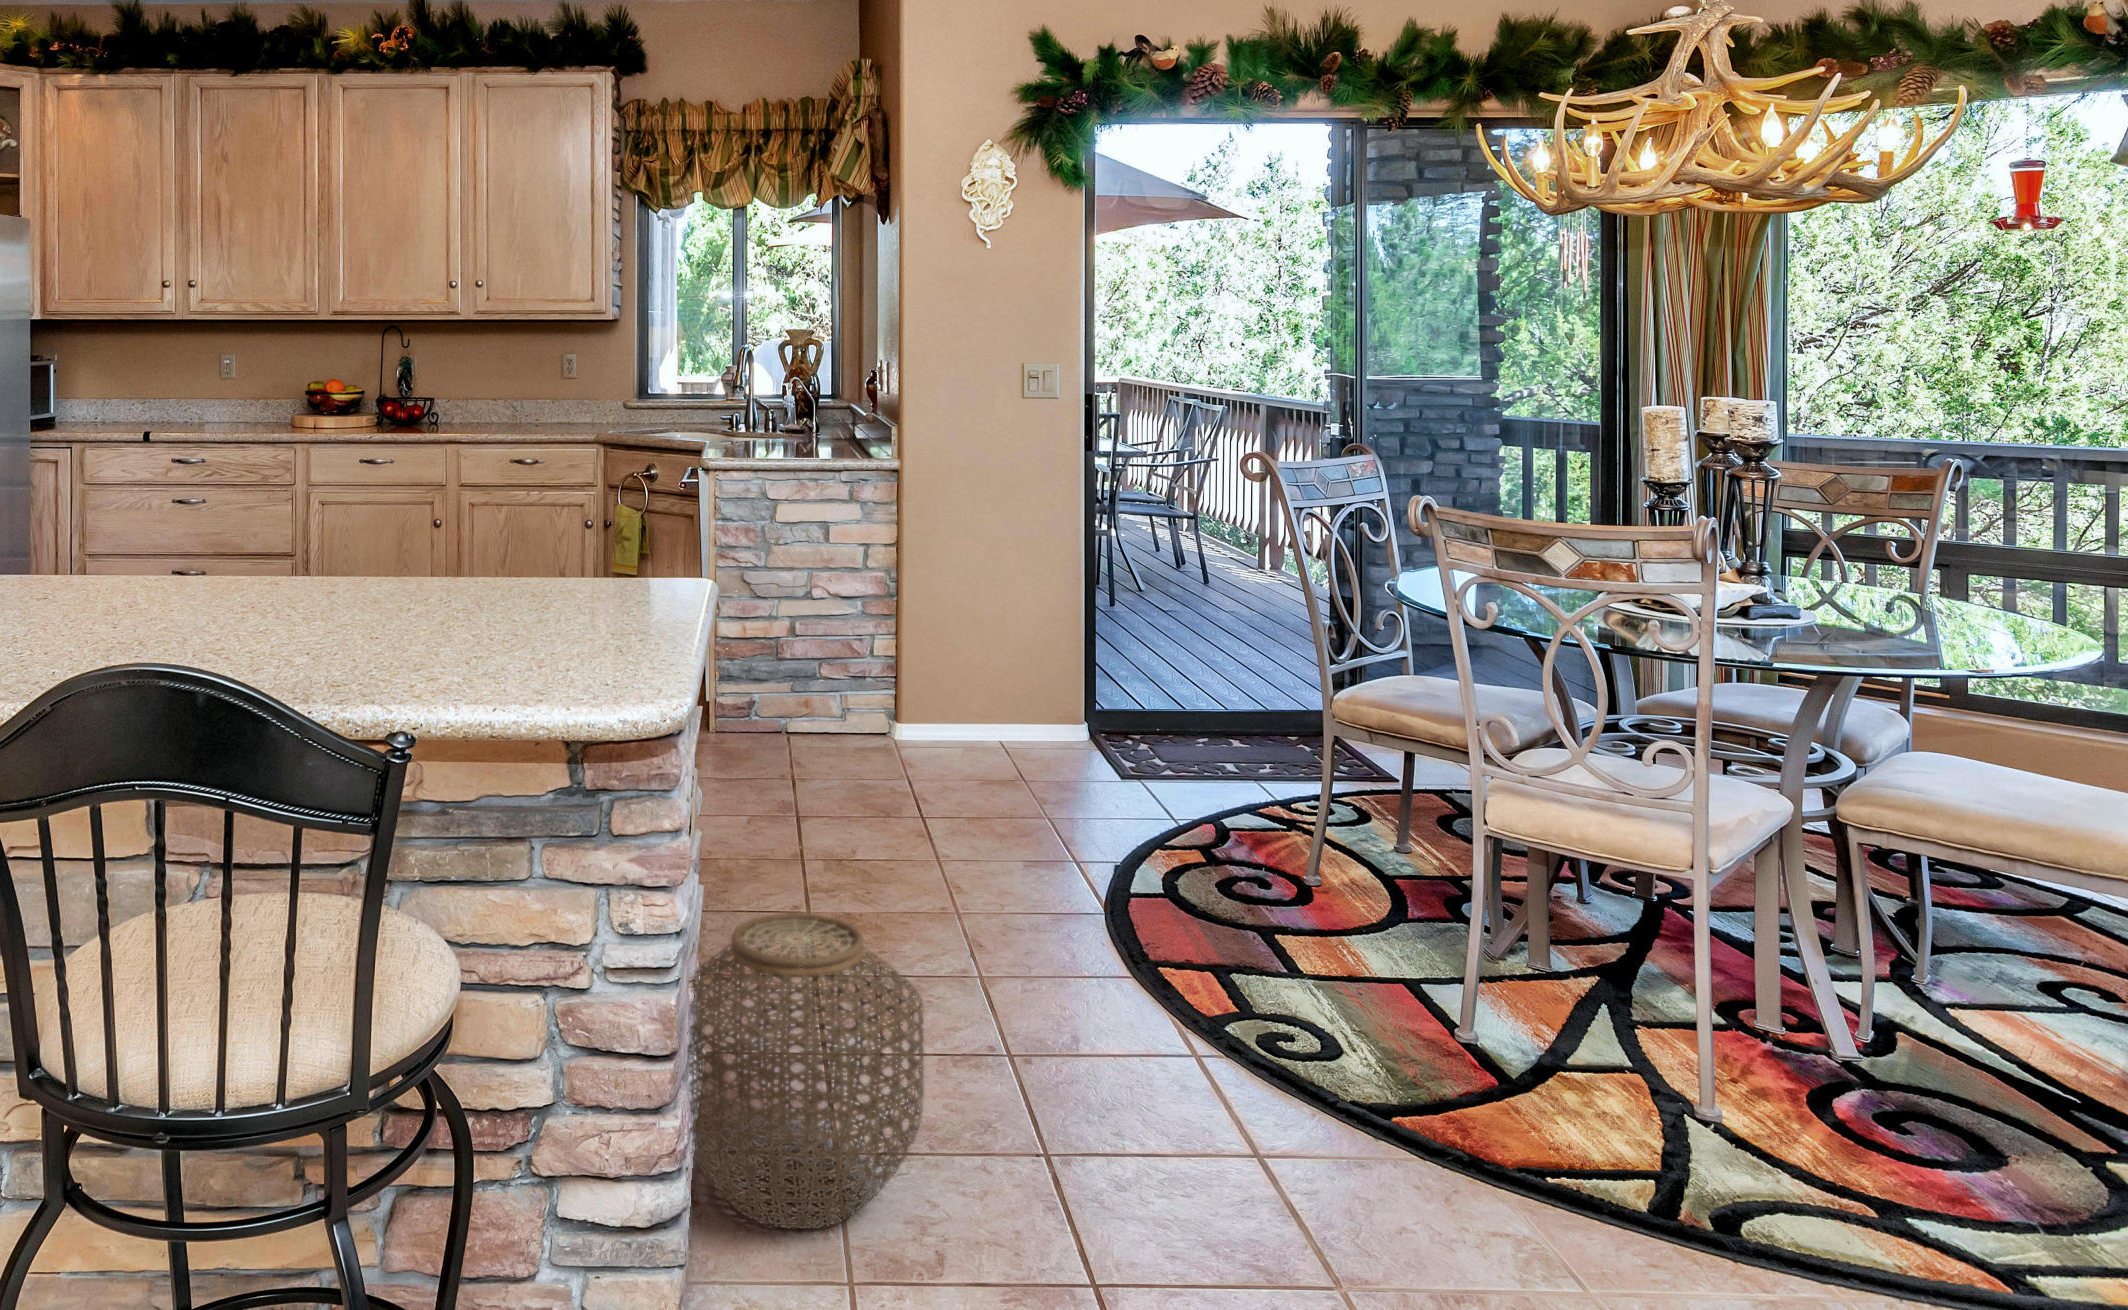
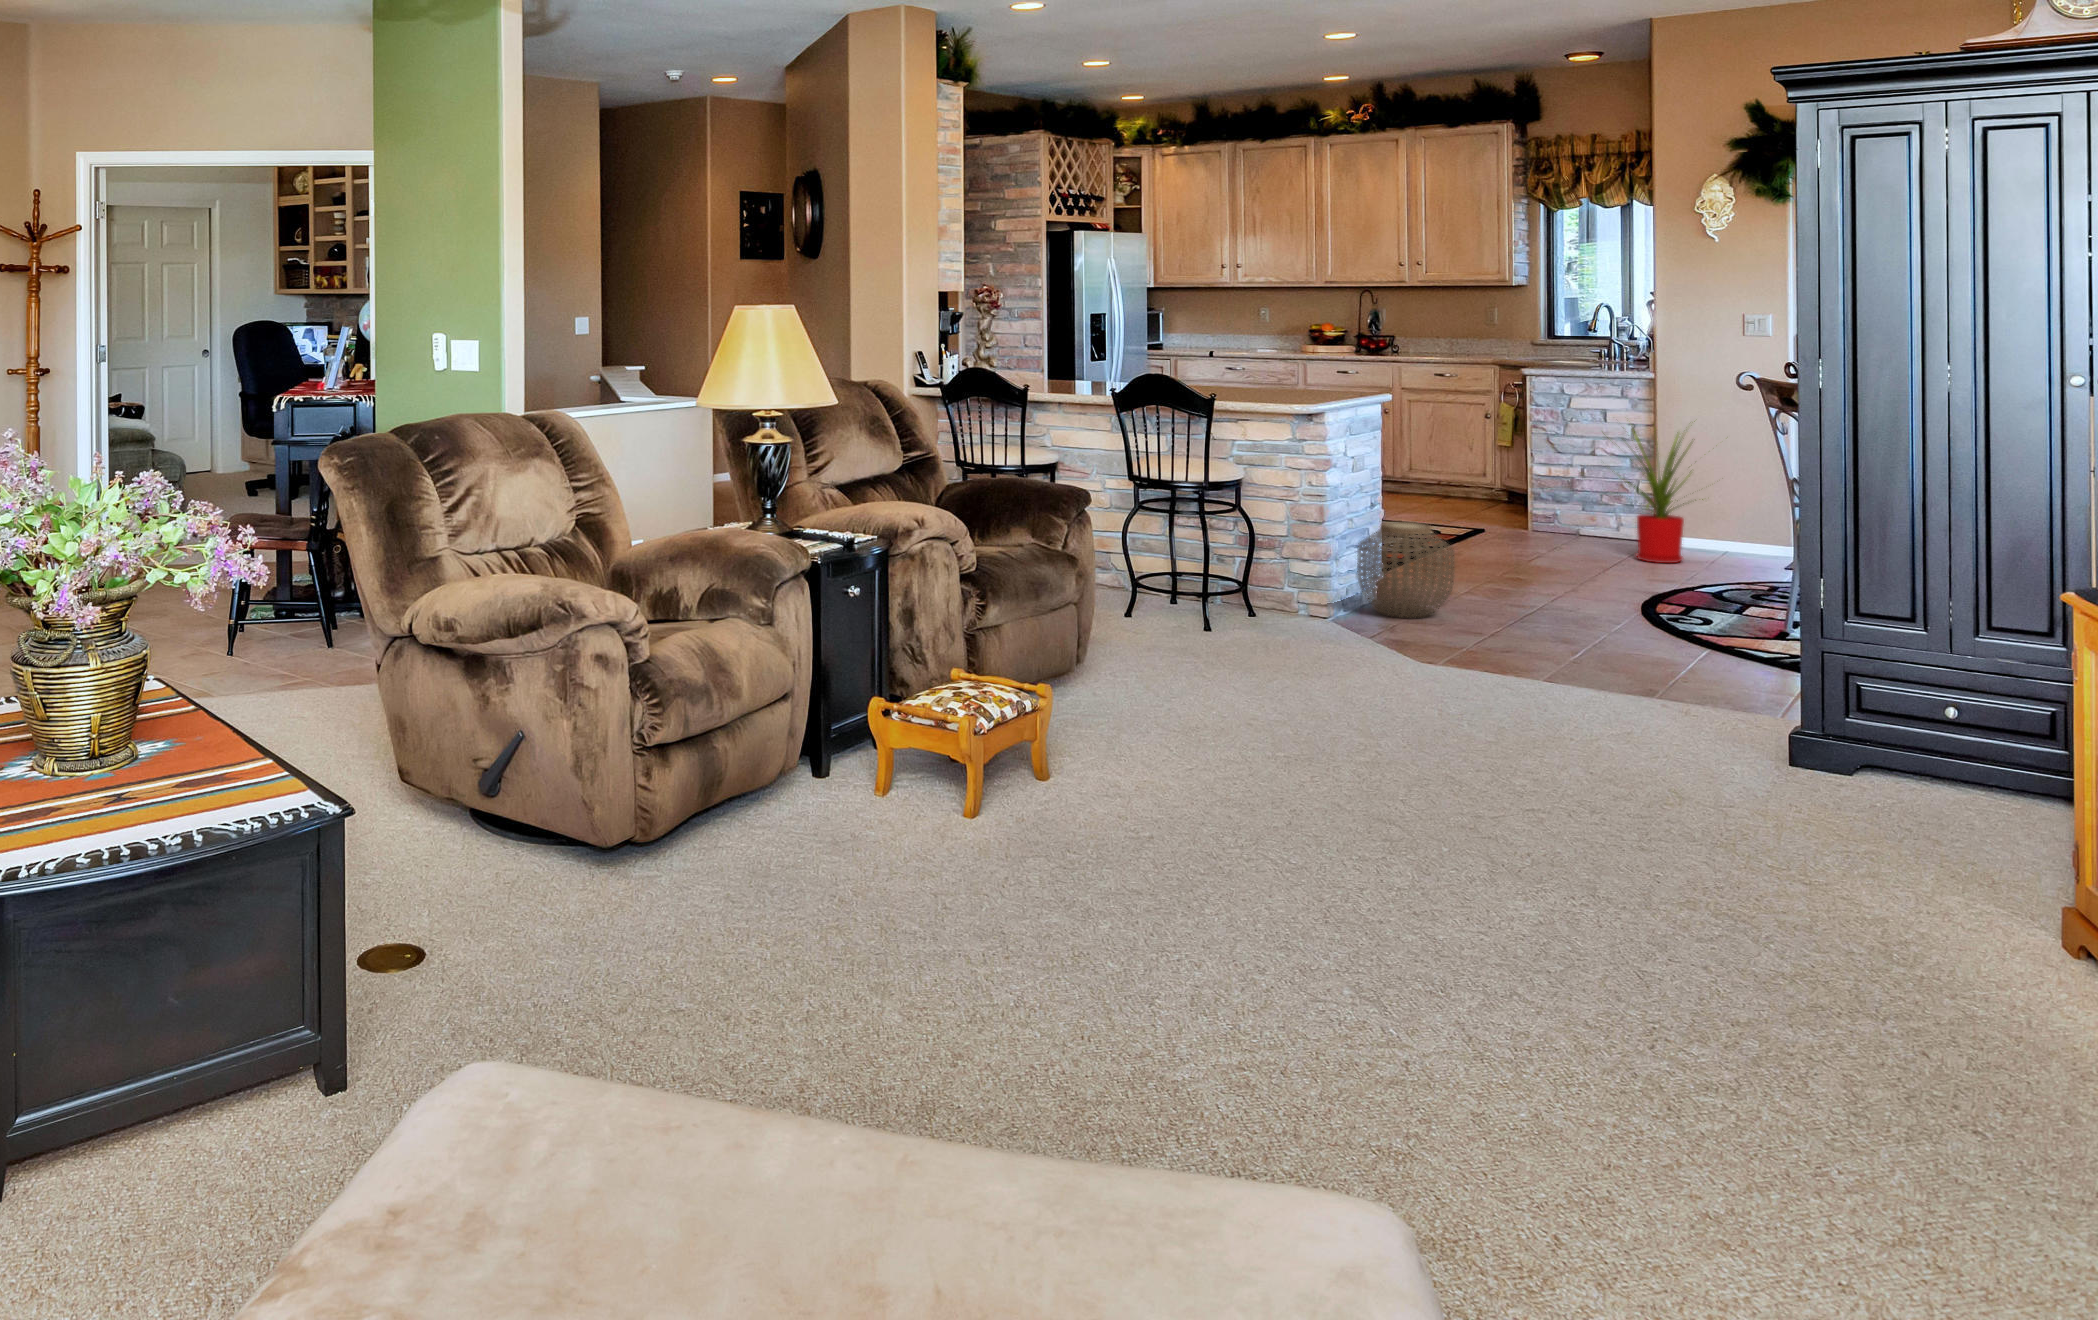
house plant: none [863,535,1057,798] -> present [1622,421,1703,563]

